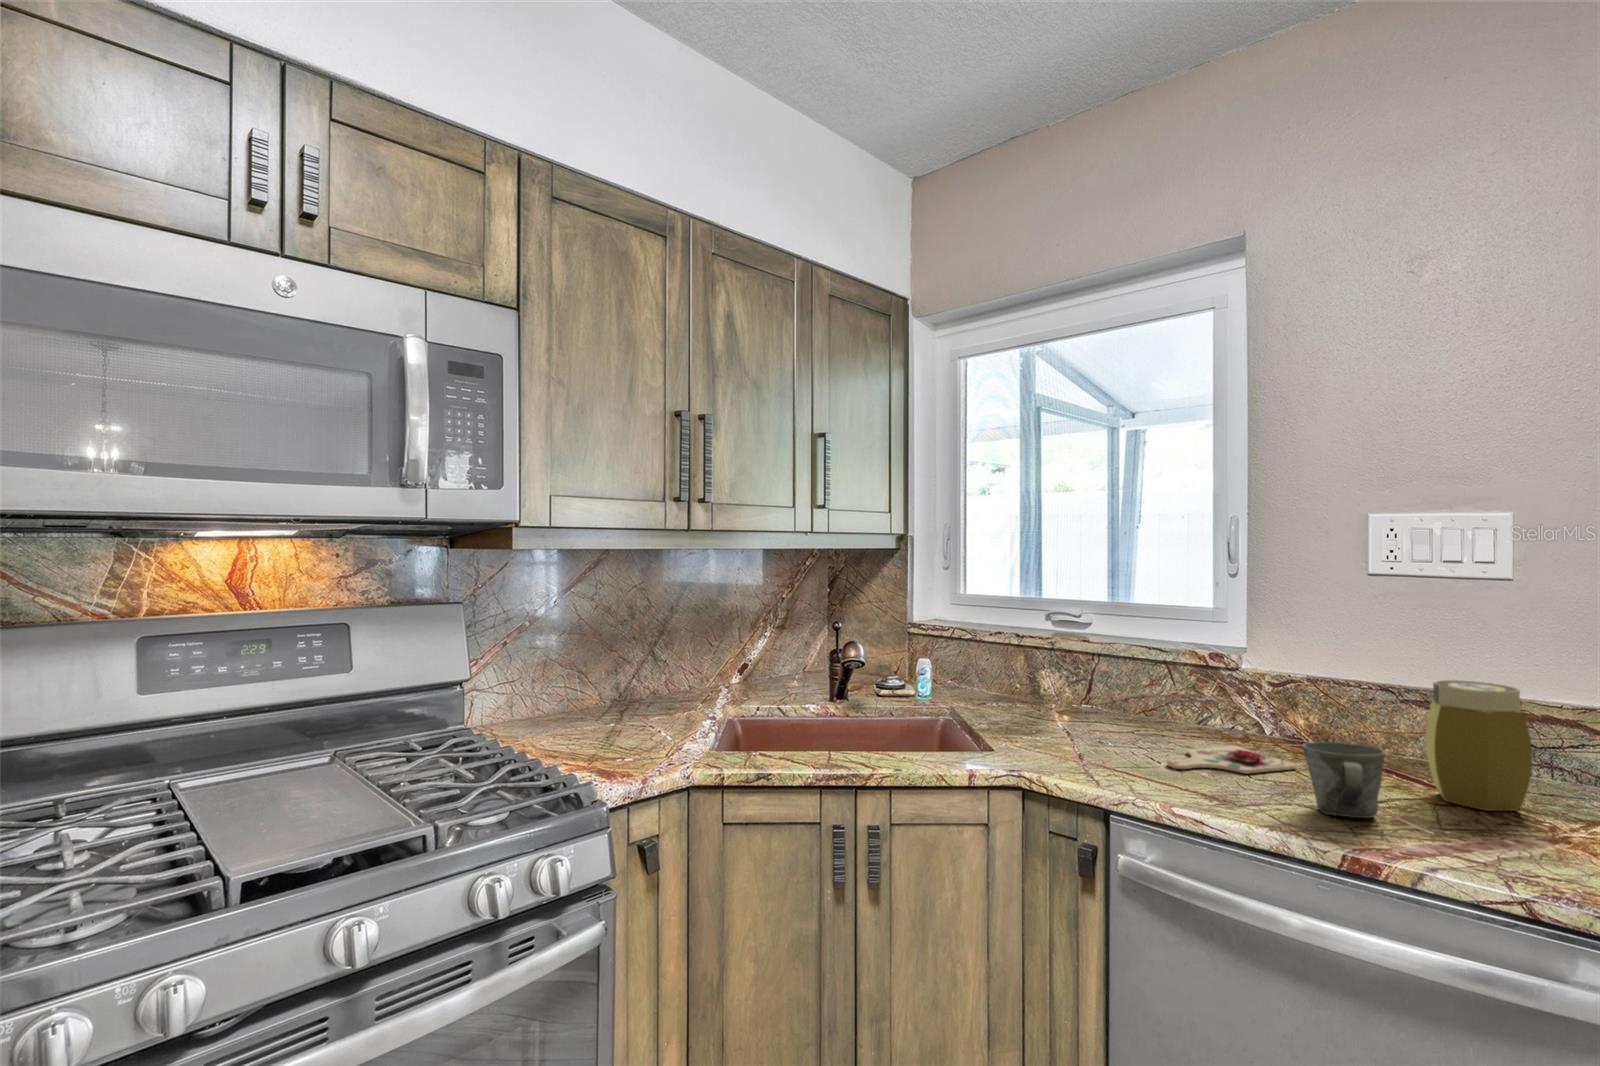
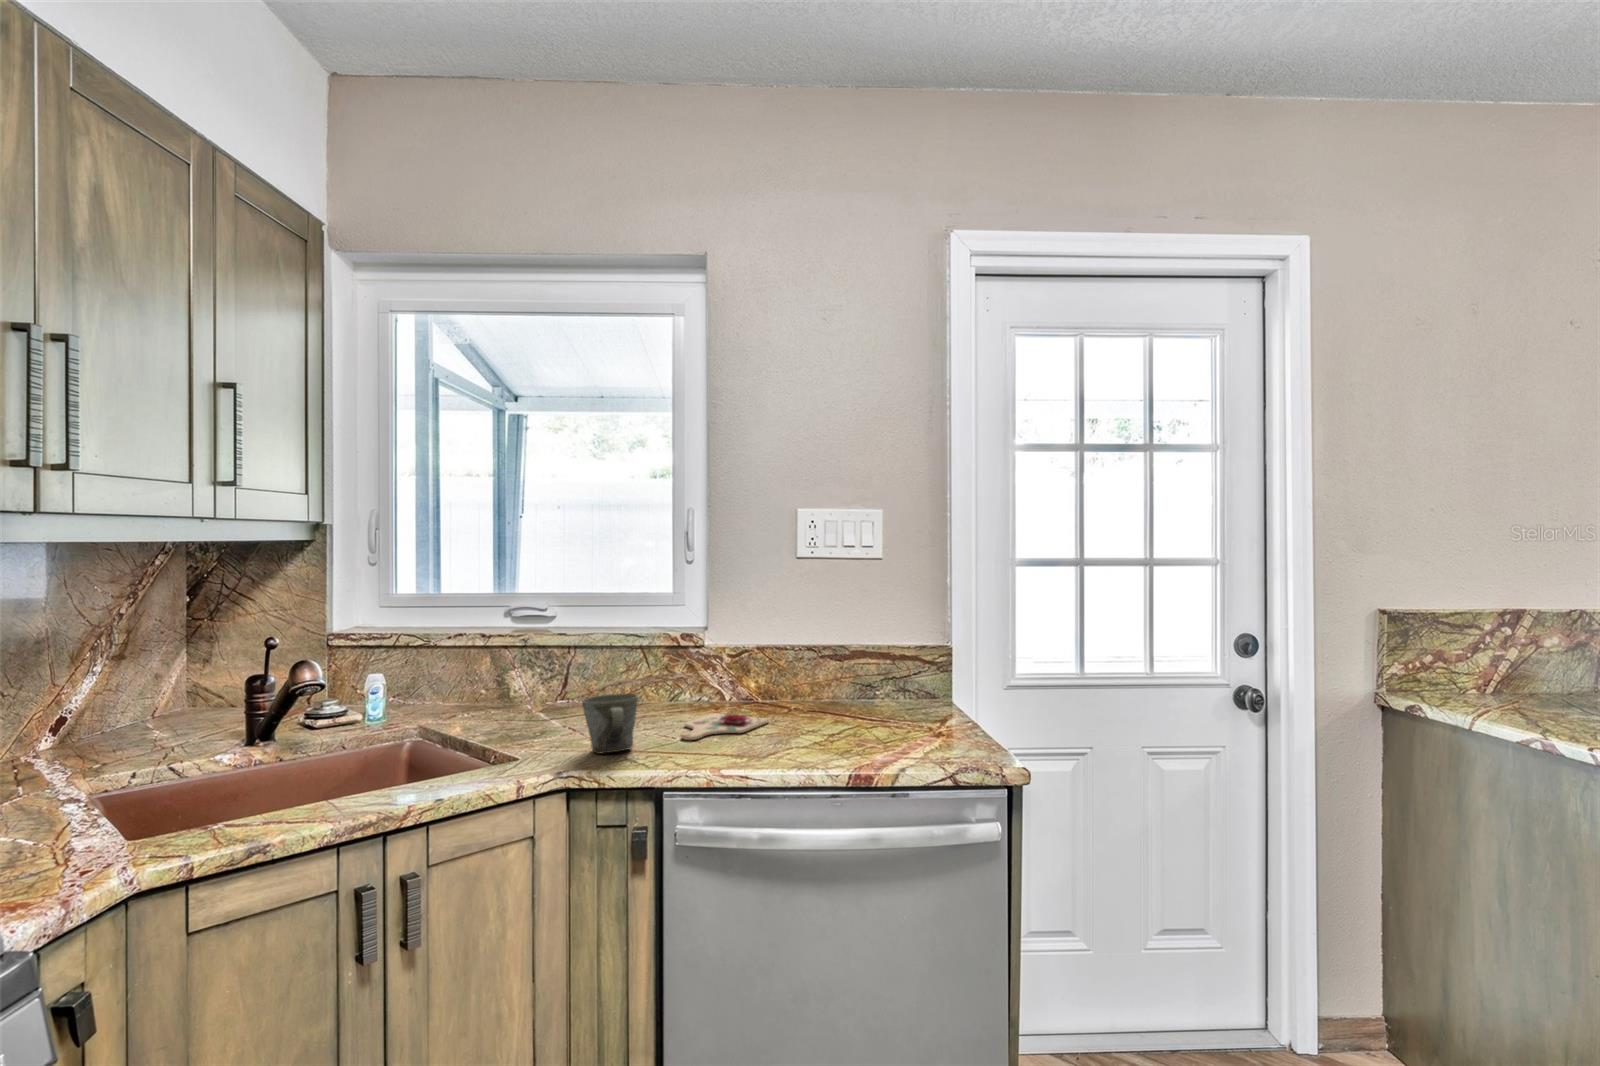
jar: present [1426,680,1532,811] -> none [853,634,915,726]
mug: present [1303,742,1385,818] -> present [582,694,638,754]

